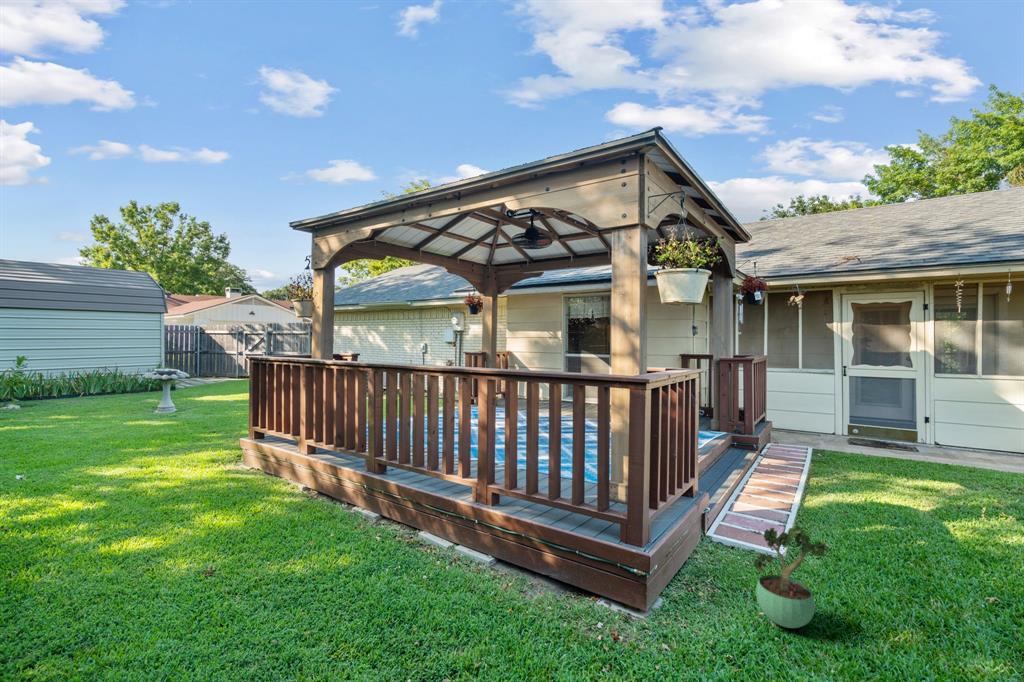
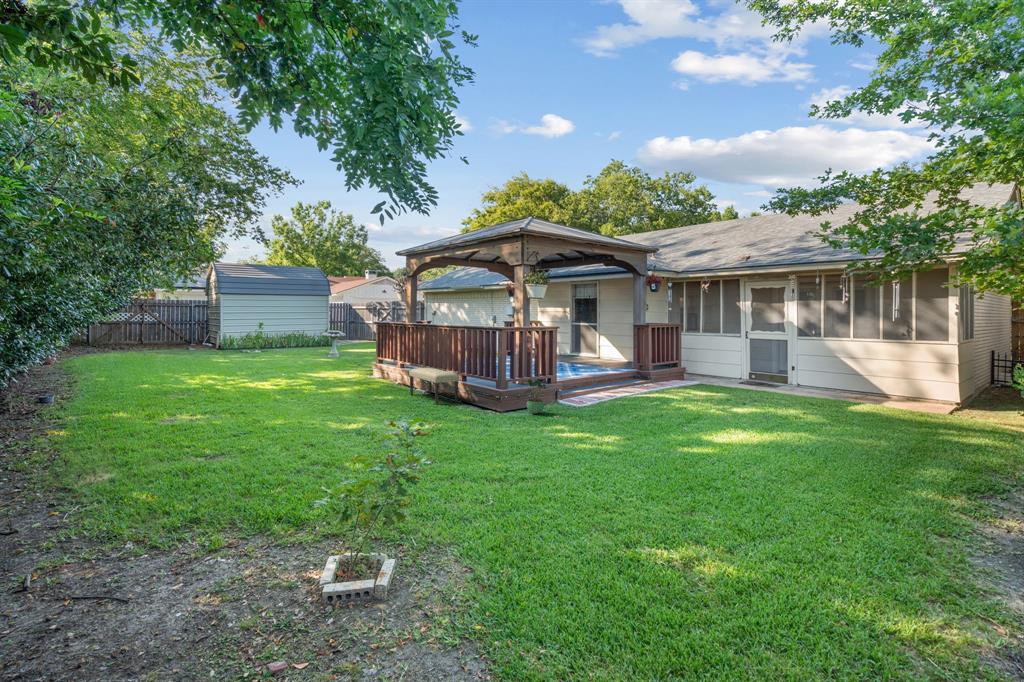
bench: none [359,469,514,598] -> present [409,368,459,404]

